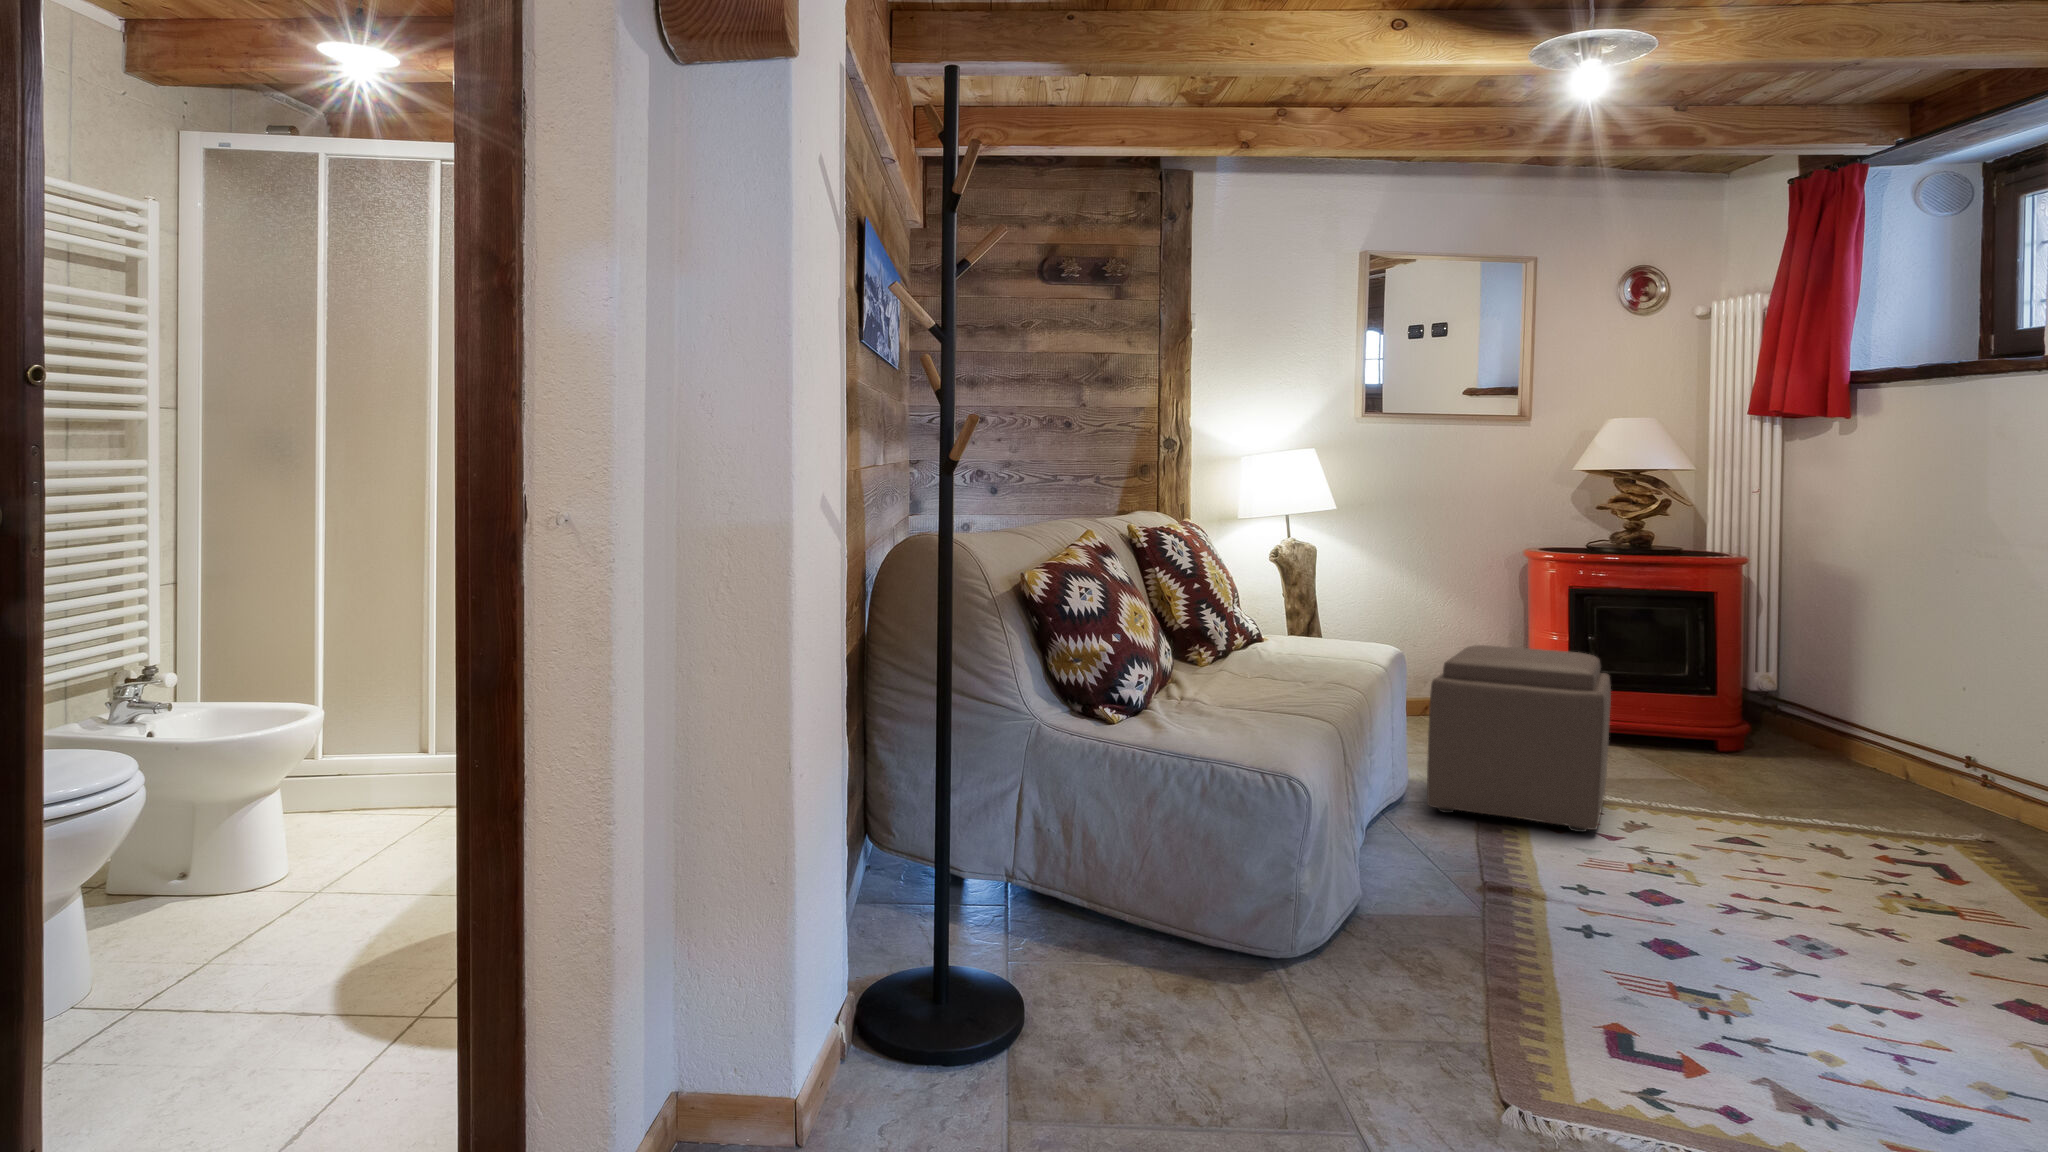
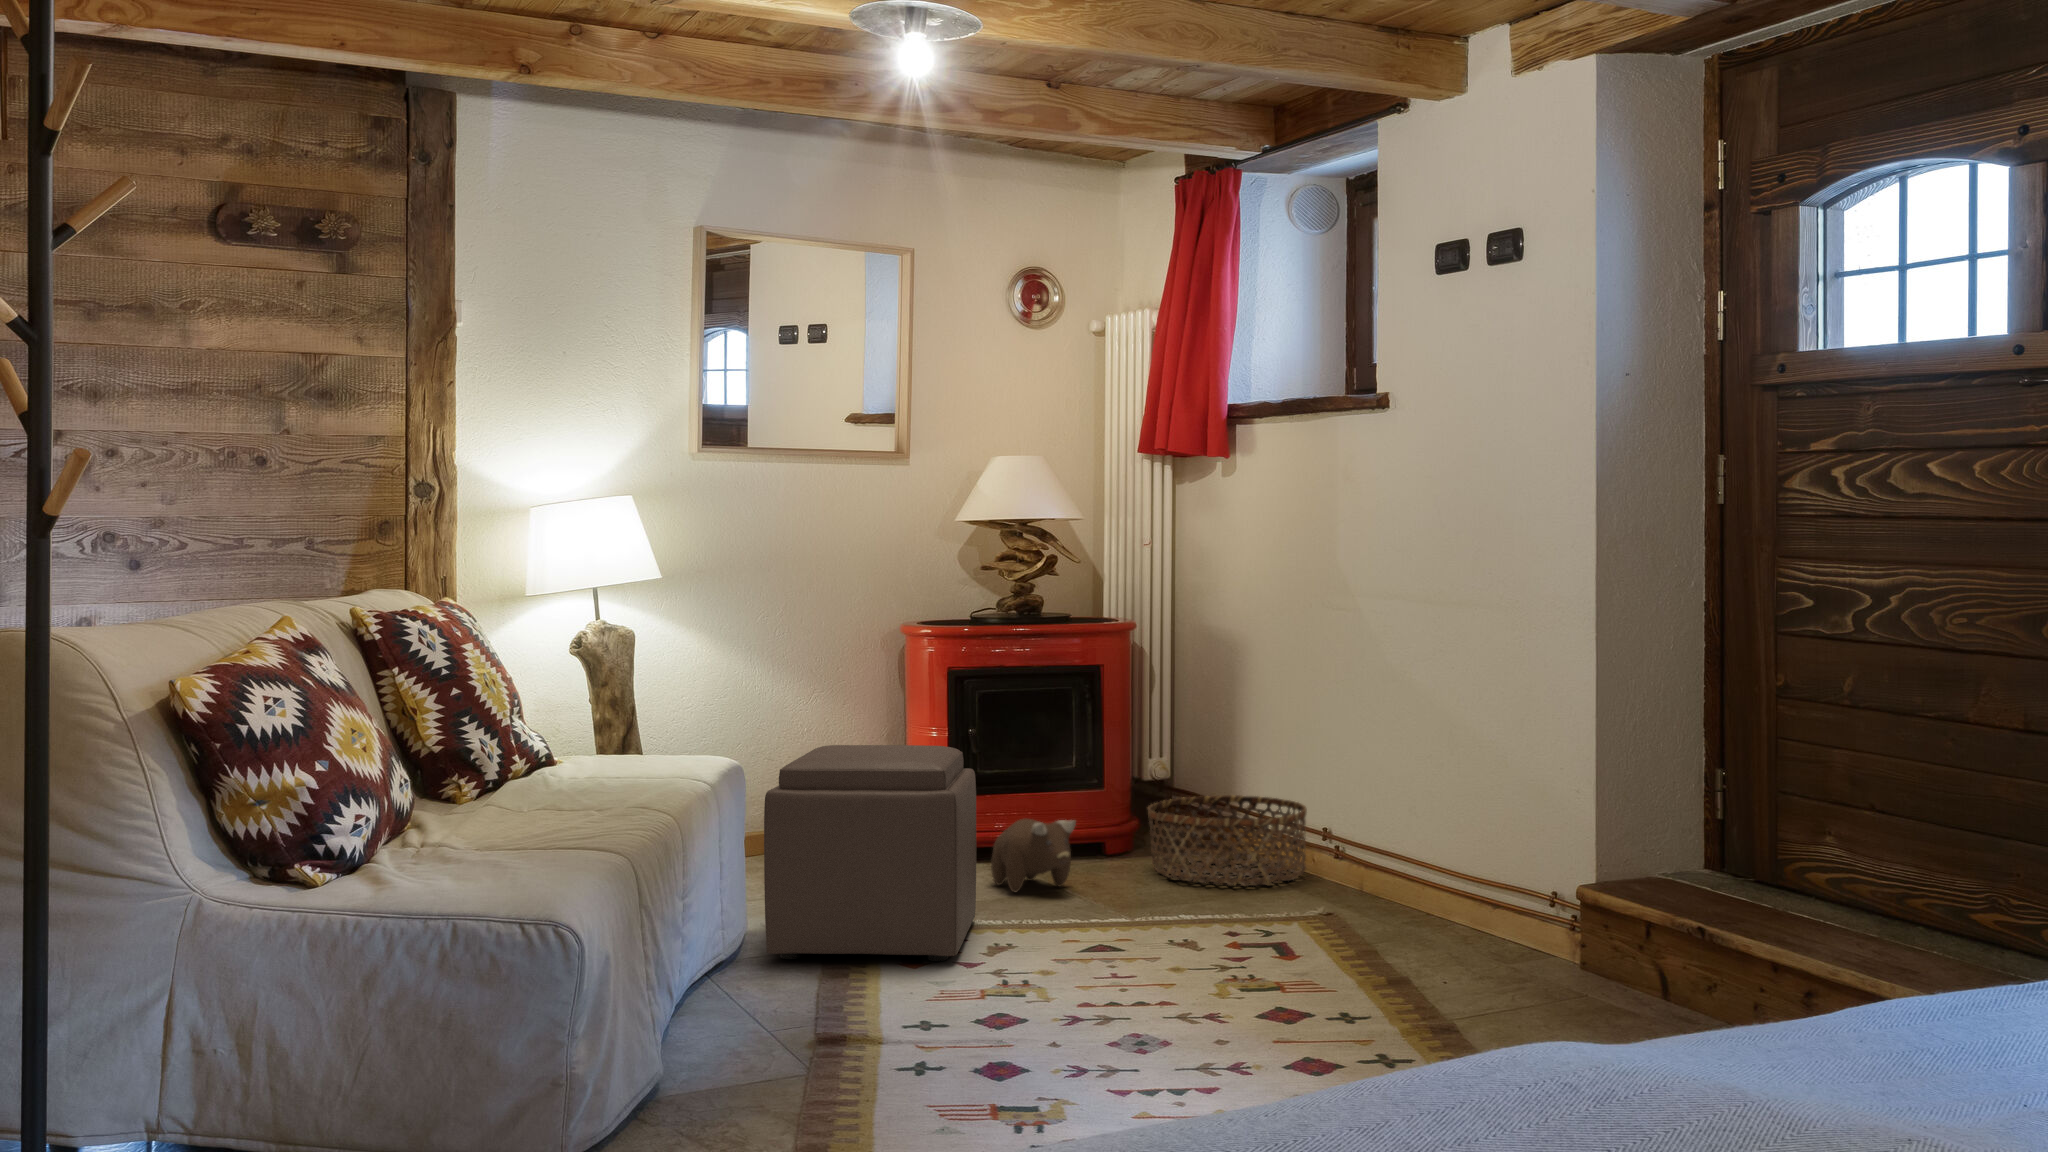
basket: none [1763,712,1941,801] -> present [1148,795,1307,886]
plush toy: none [1611,717,1698,778] -> present [991,819,1076,892]

